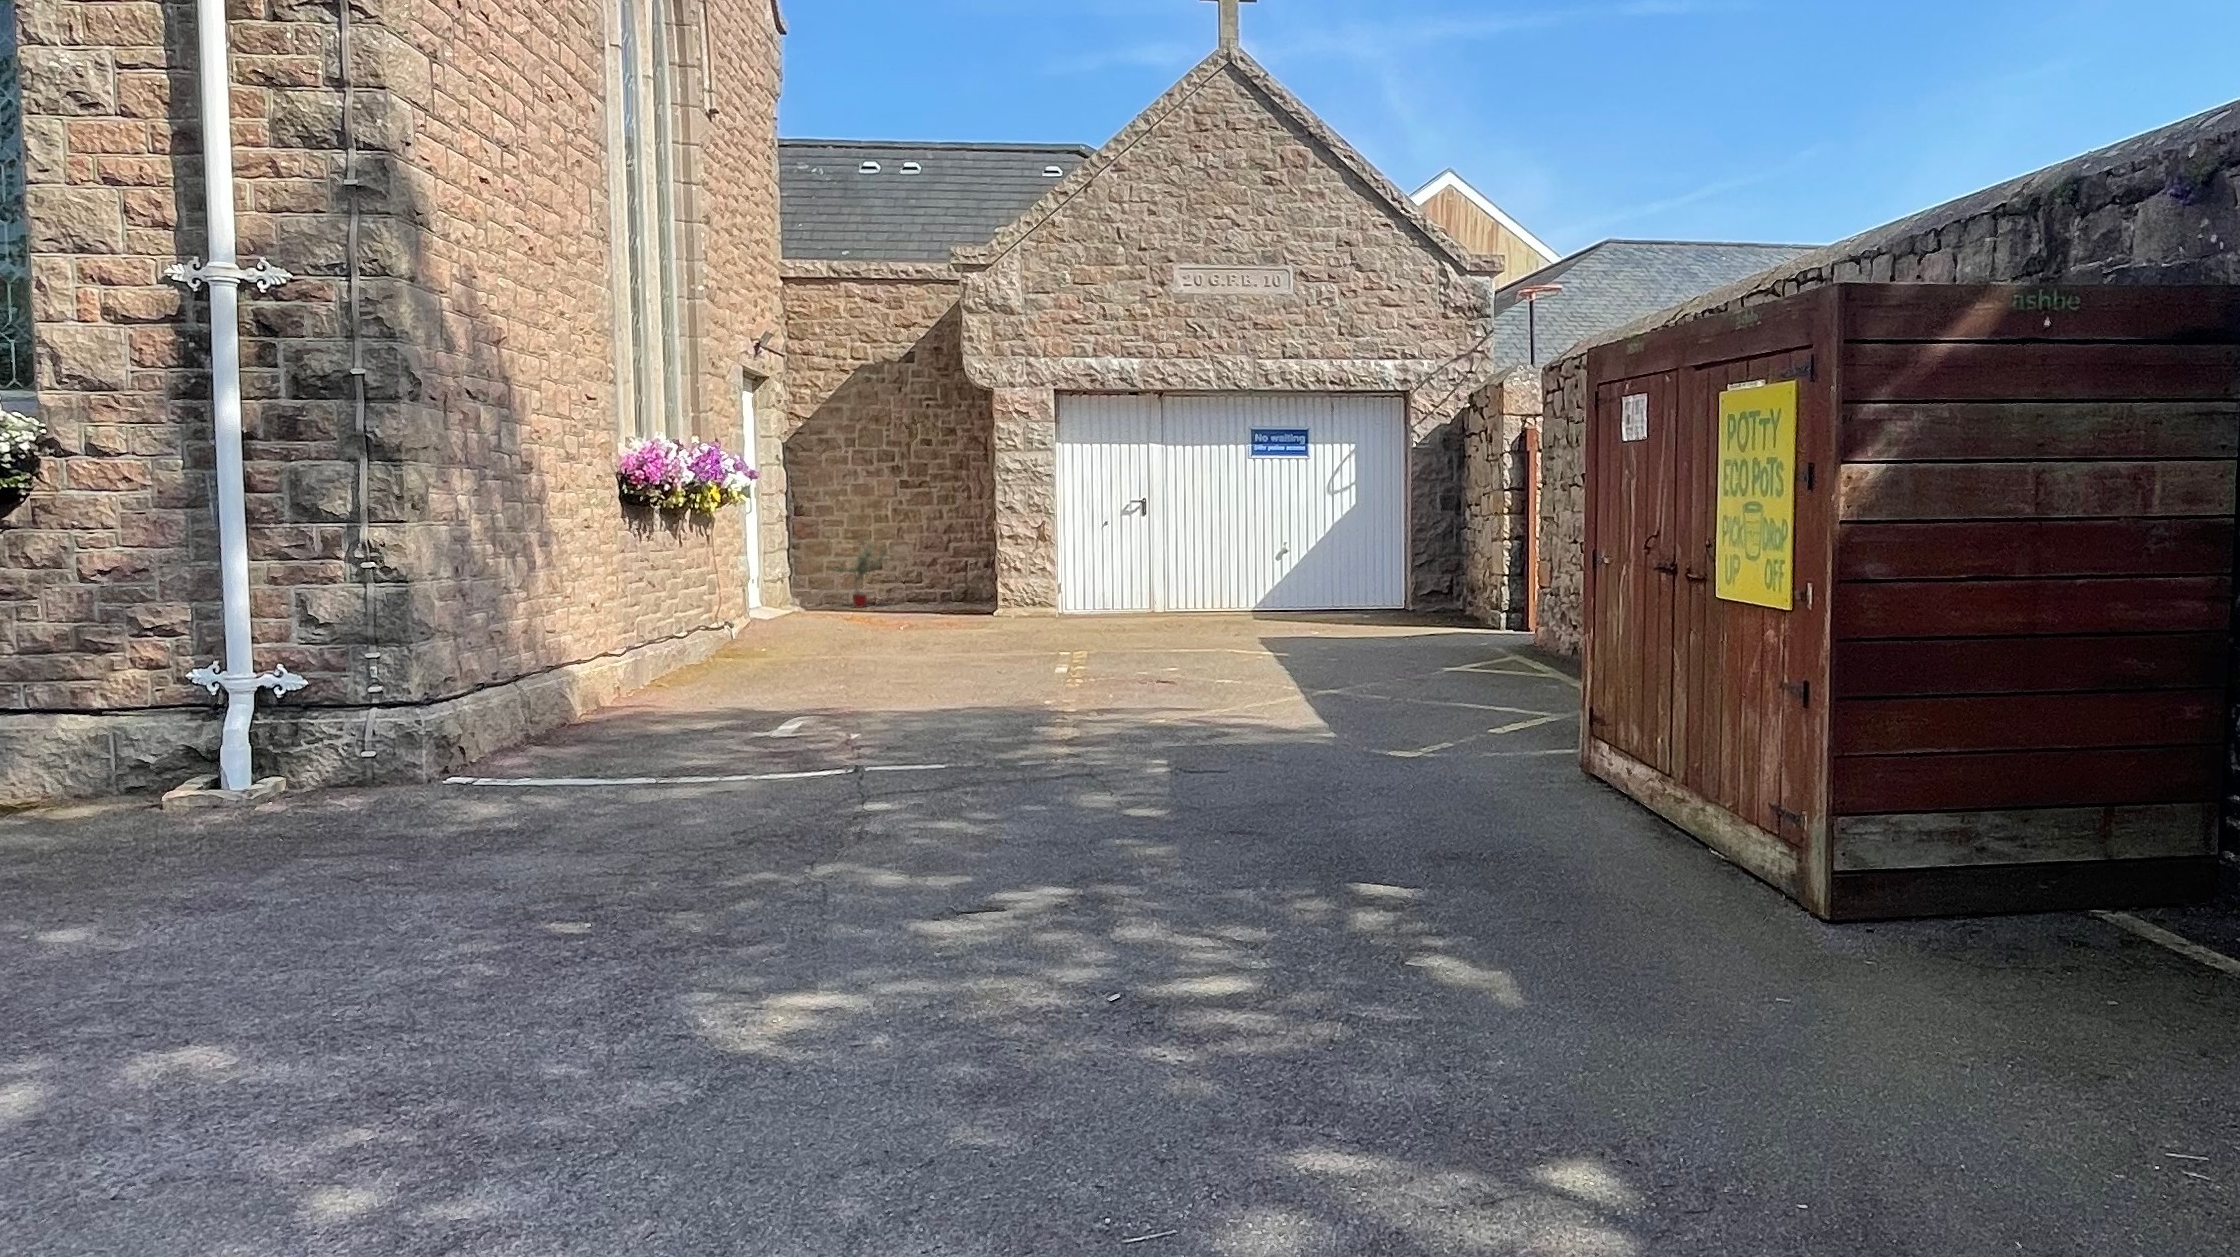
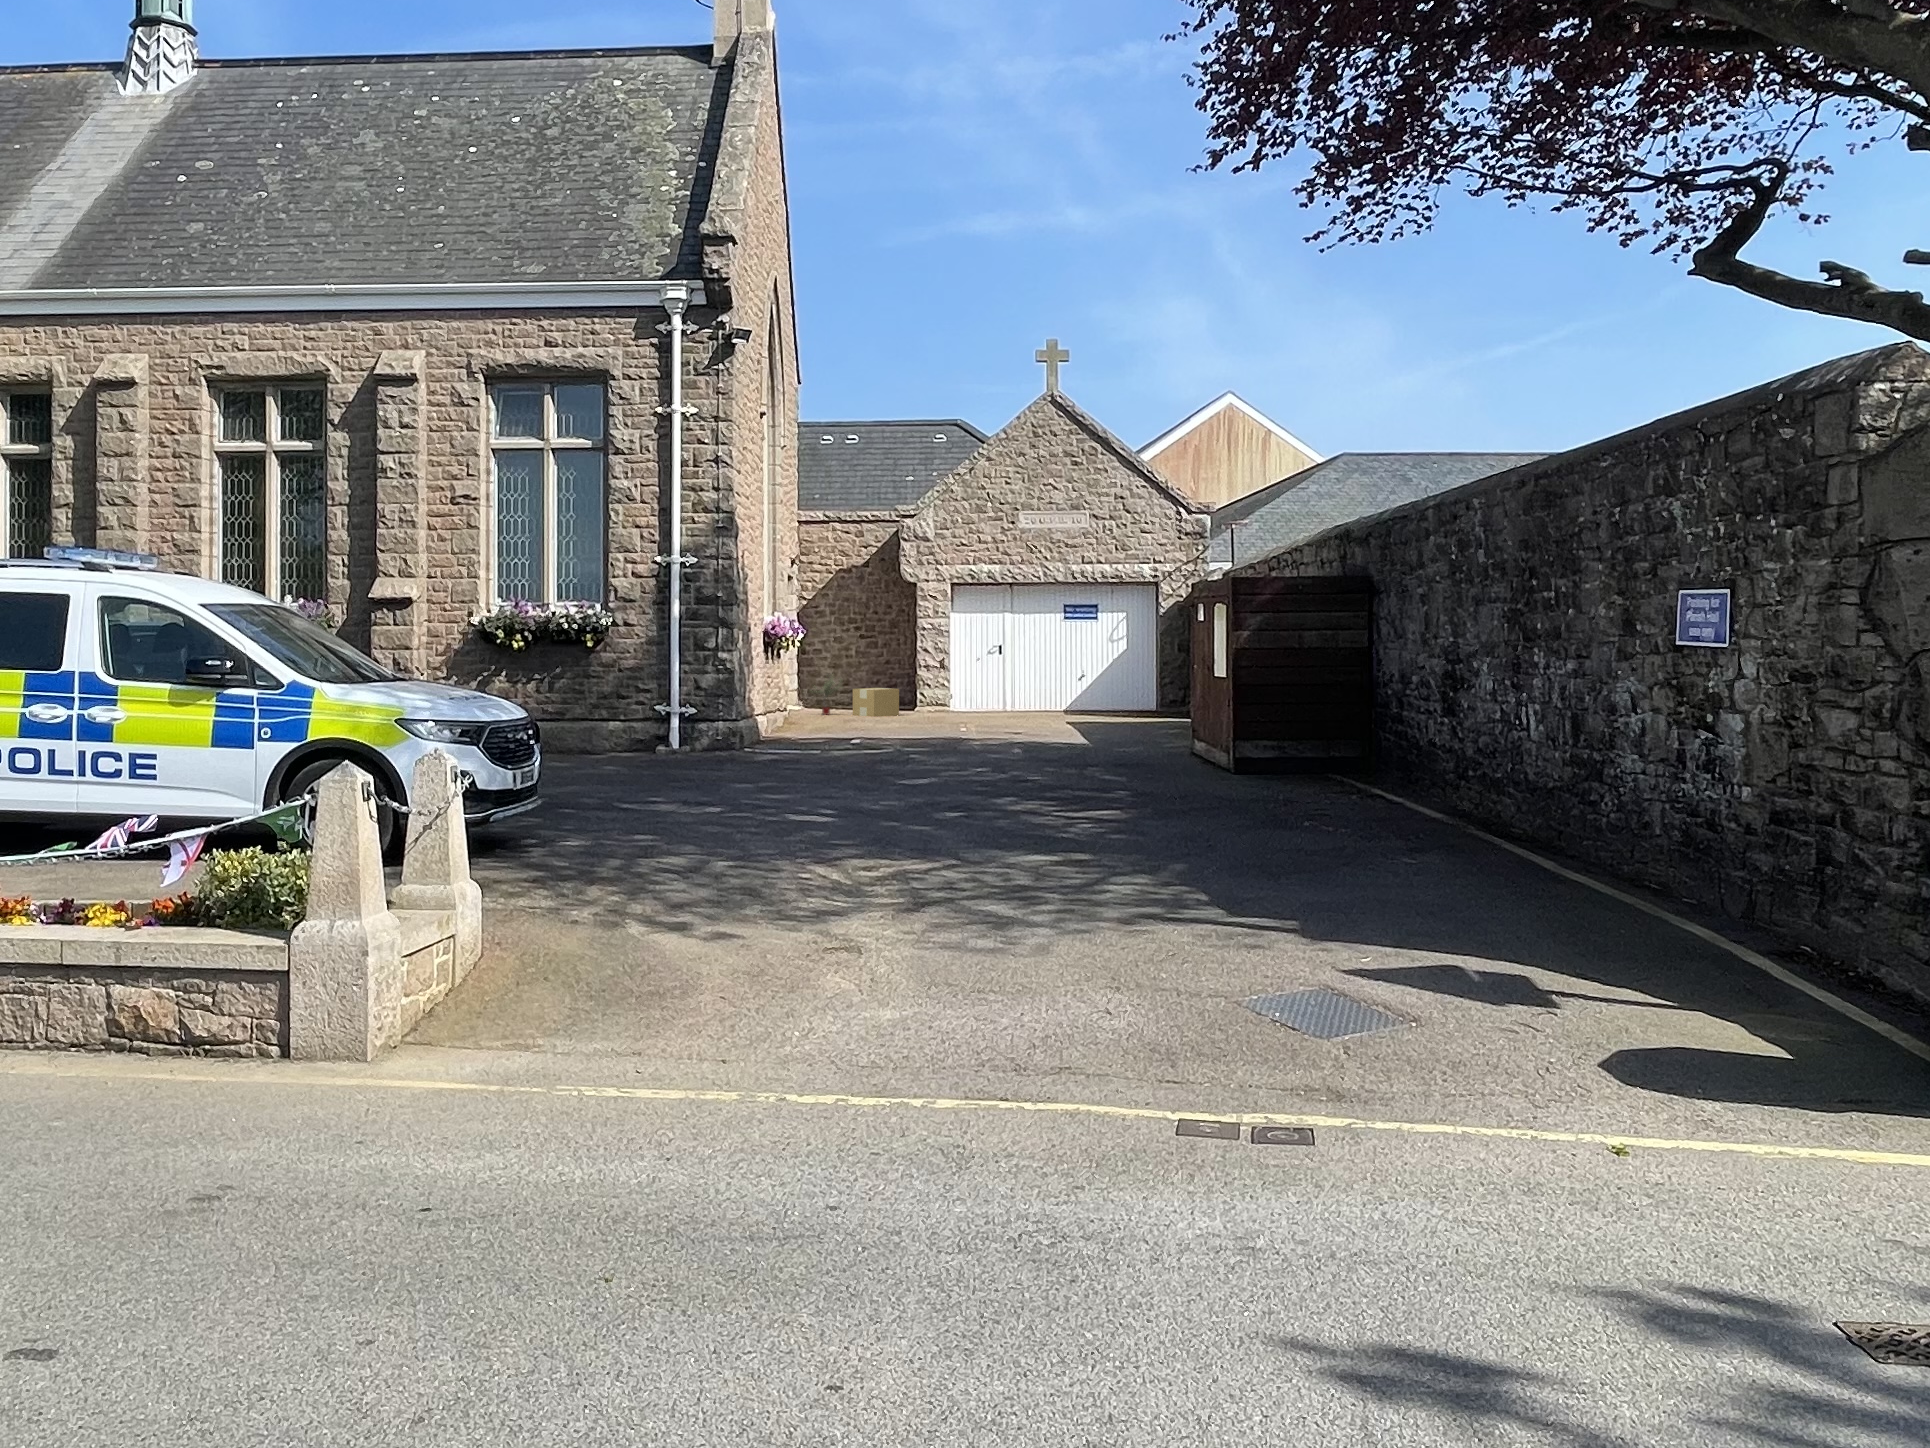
cardboard box: none [904,560,982,610] -> present [853,688,899,717]

